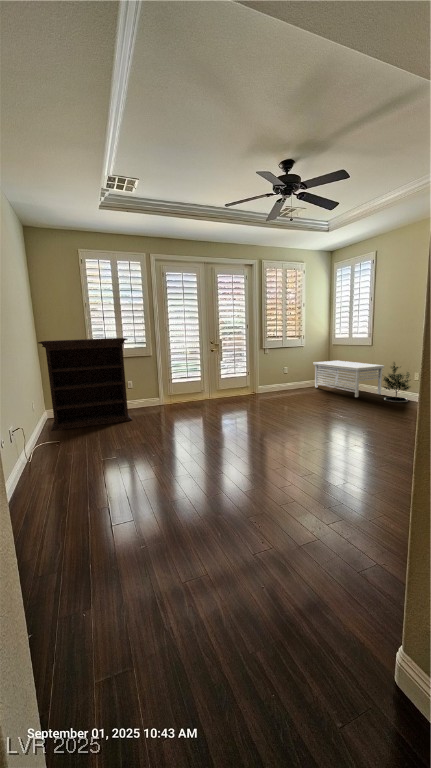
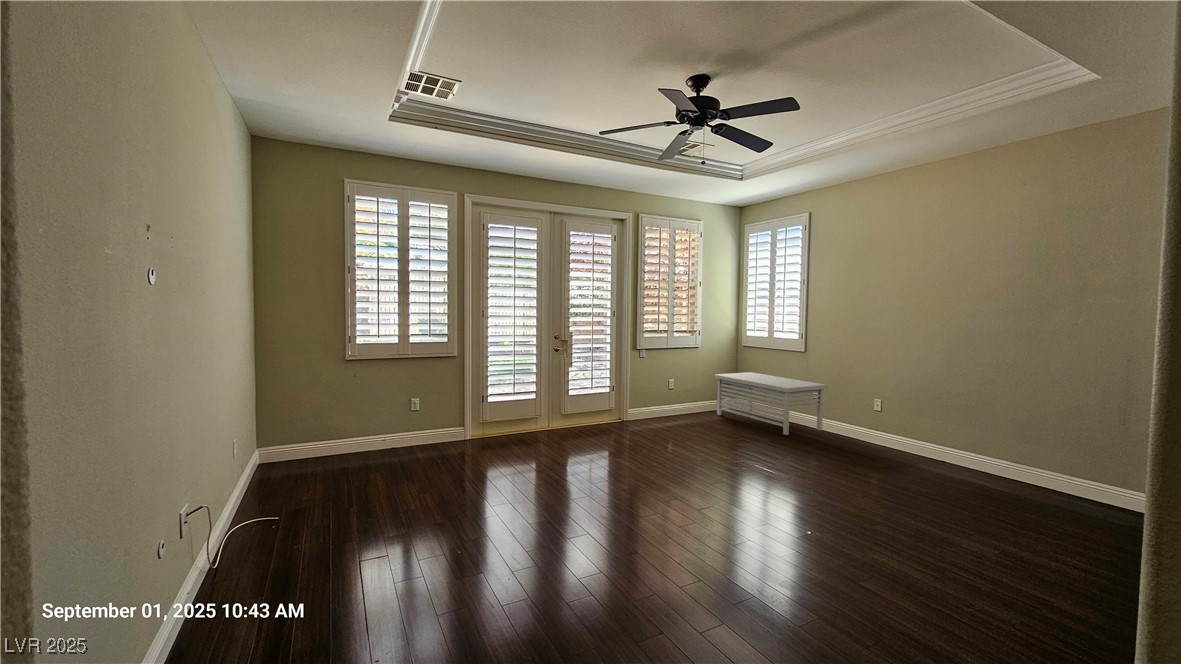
bookshelf: present [38,338,132,431] -> none [260,327,420,492]
potted tree: present [383,363,410,402] -> none [825,380,871,446]

